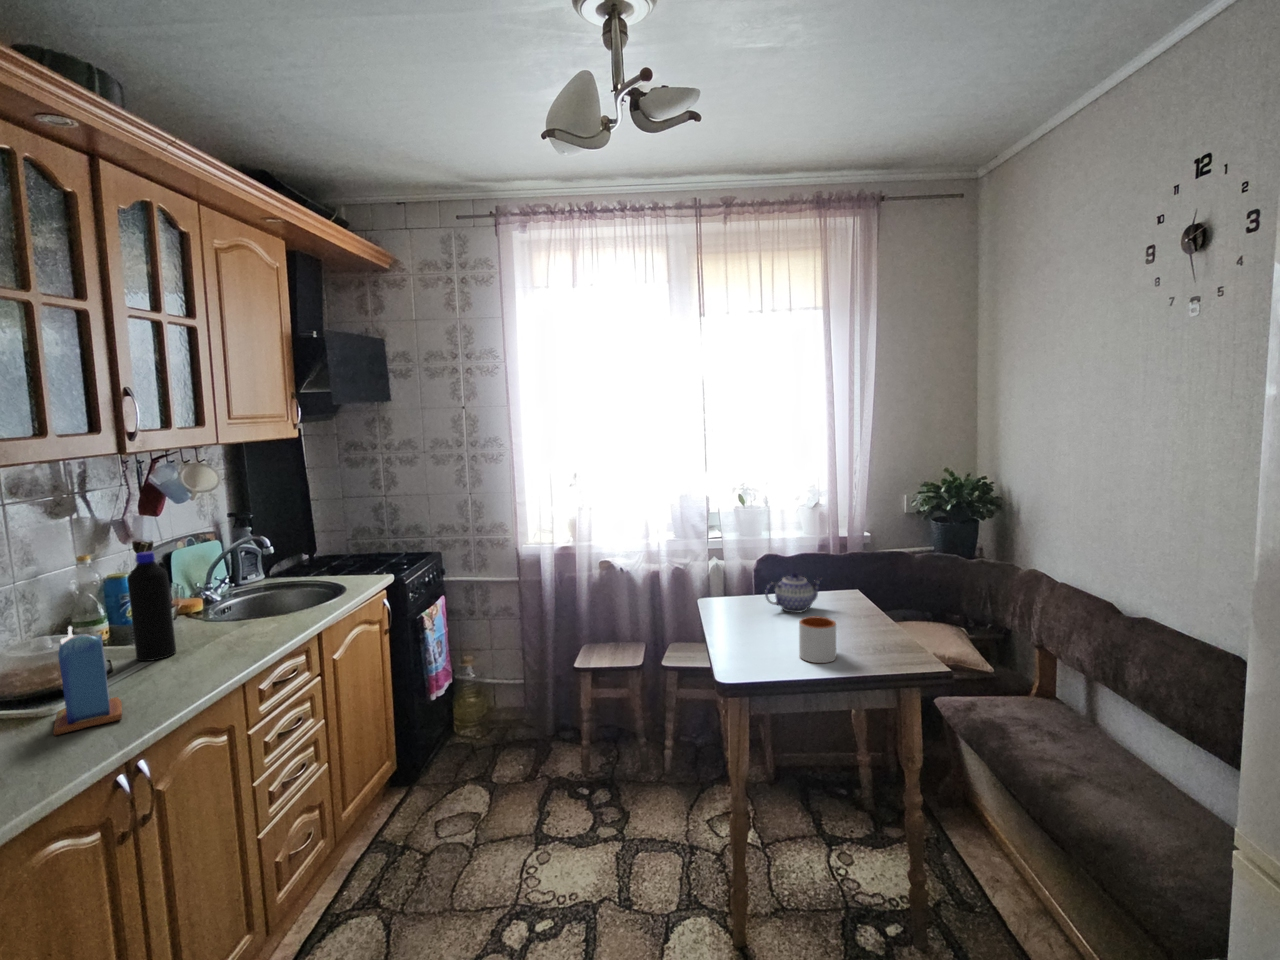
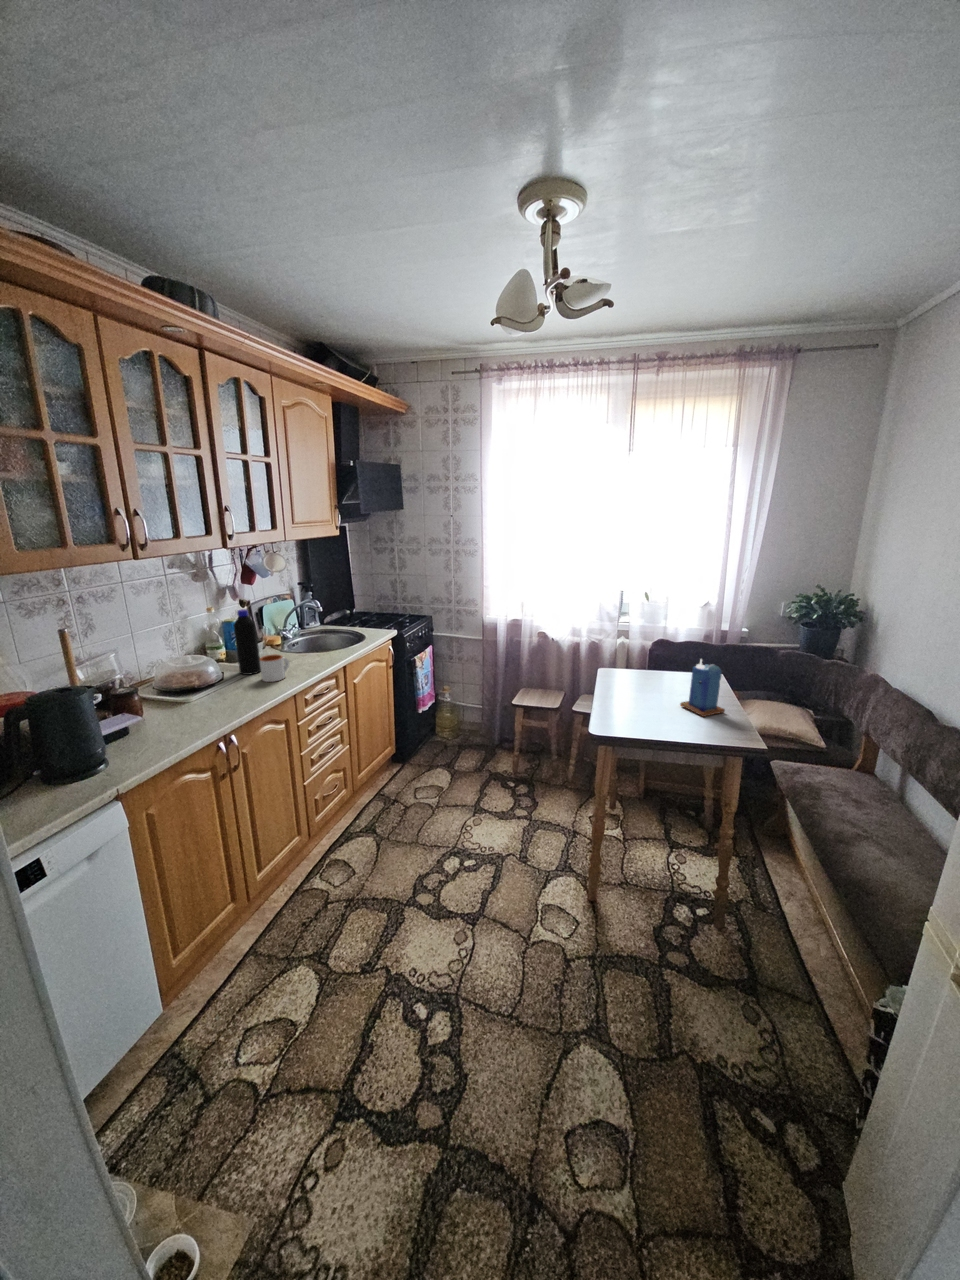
teapot: present [765,572,821,613] -> none [643,659,689,689]
mug: present [799,616,836,663] -> present [259,655,289,682]
candle: present [53,626,122,736] -> present [680,659,725,717]

